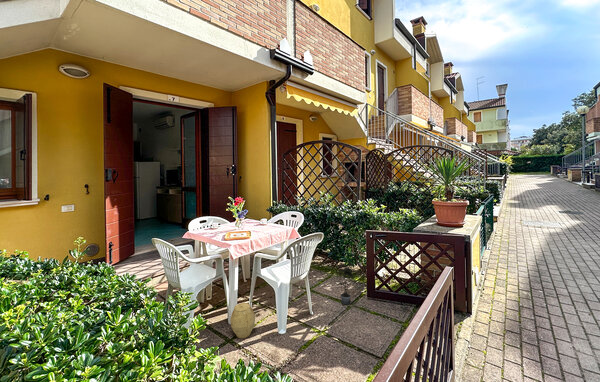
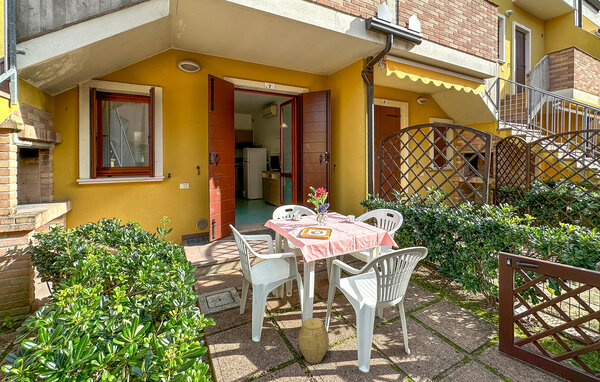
potted plant: present [339,261,357,304] -> none [448,284,483,348]

